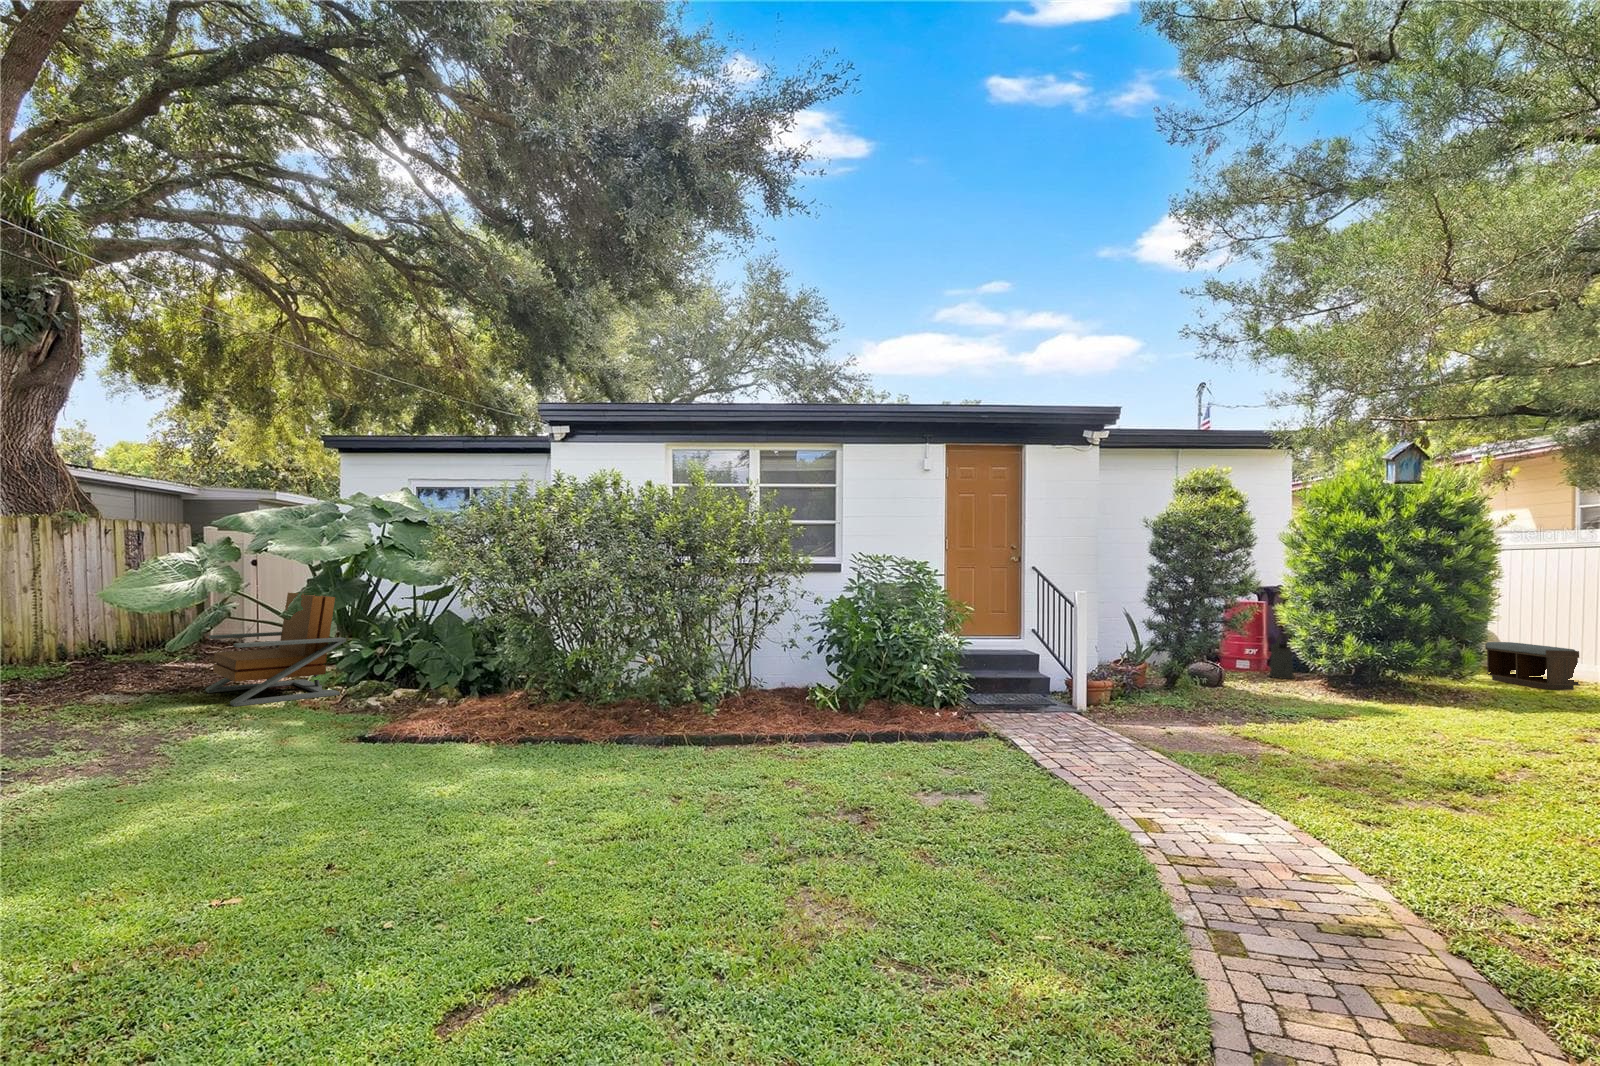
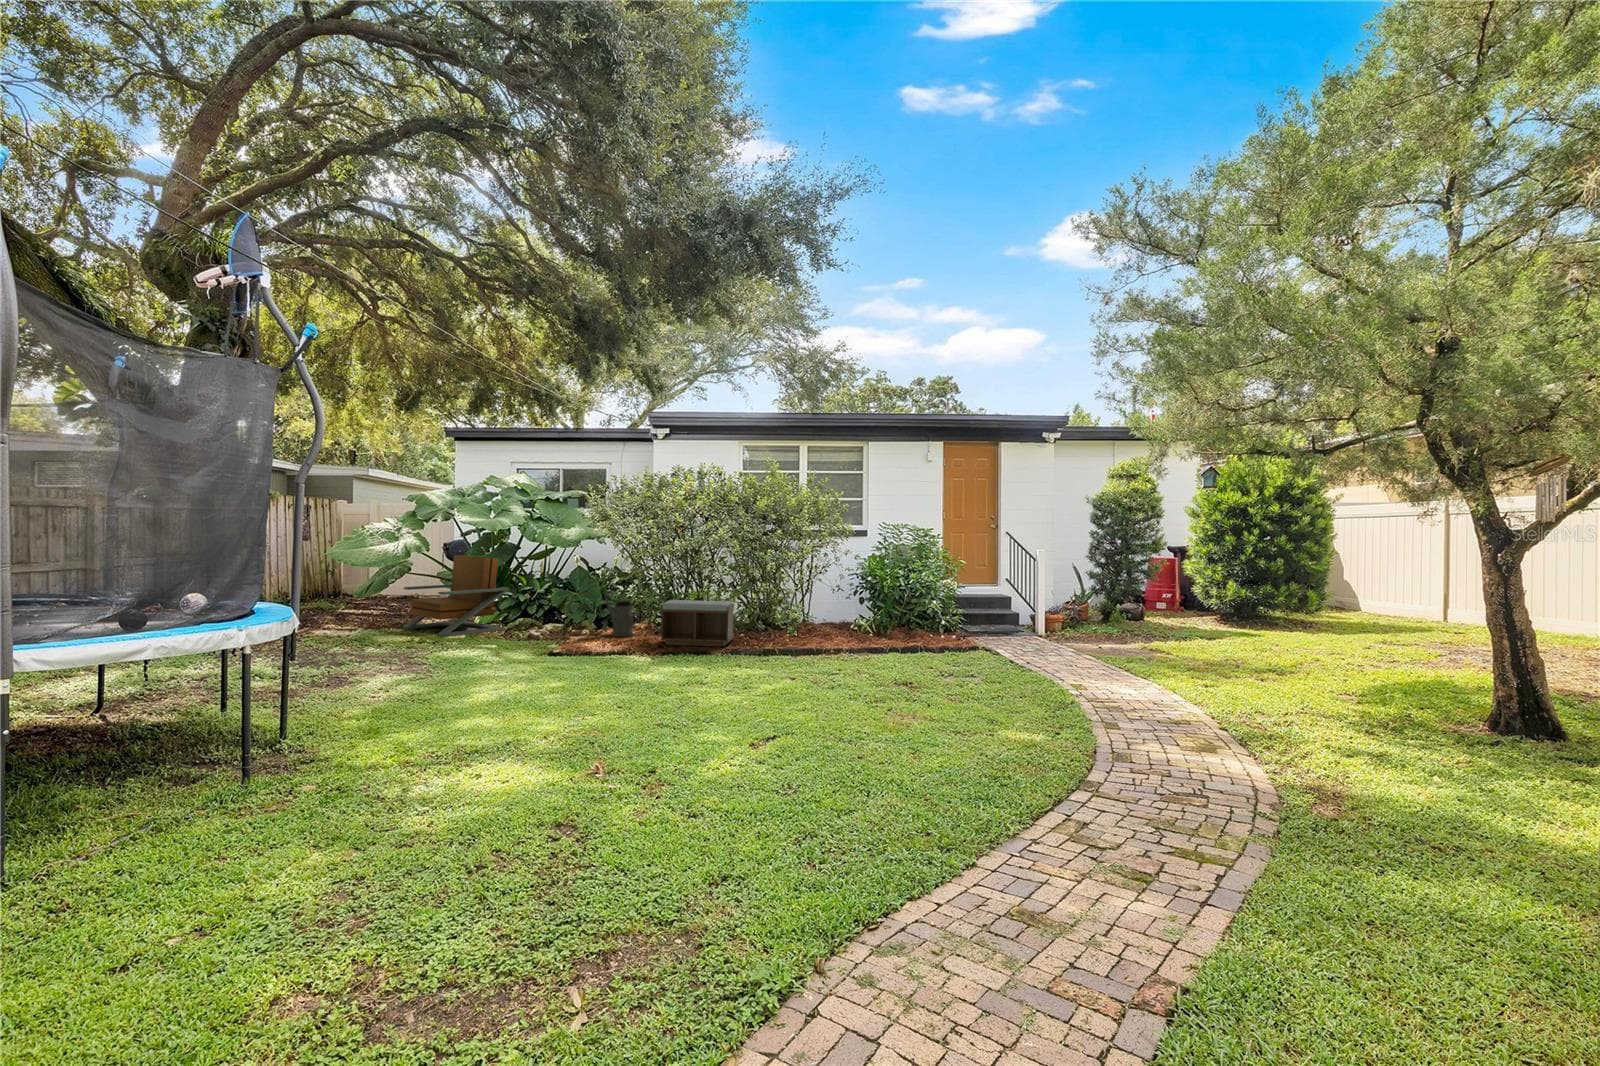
watering can: present [1269,636,1301,679] -> present [605,594,634,637]
bench: present [1485,642,1580,690] -> present [661,600,734,646]

